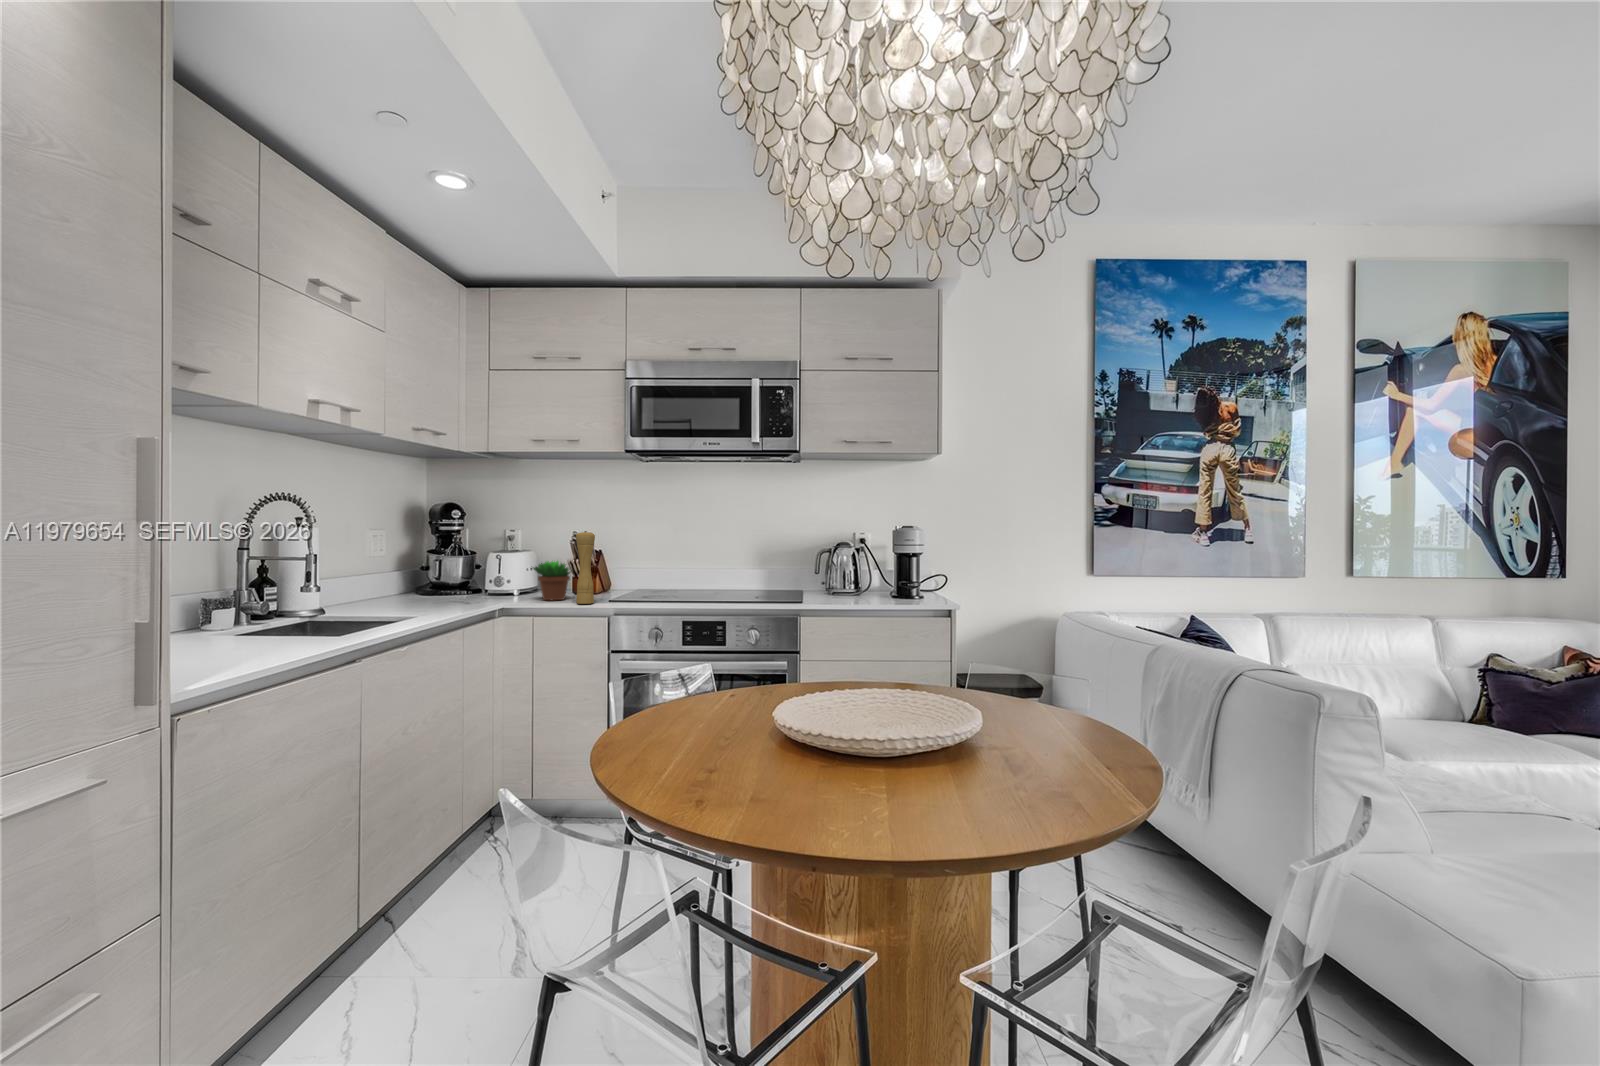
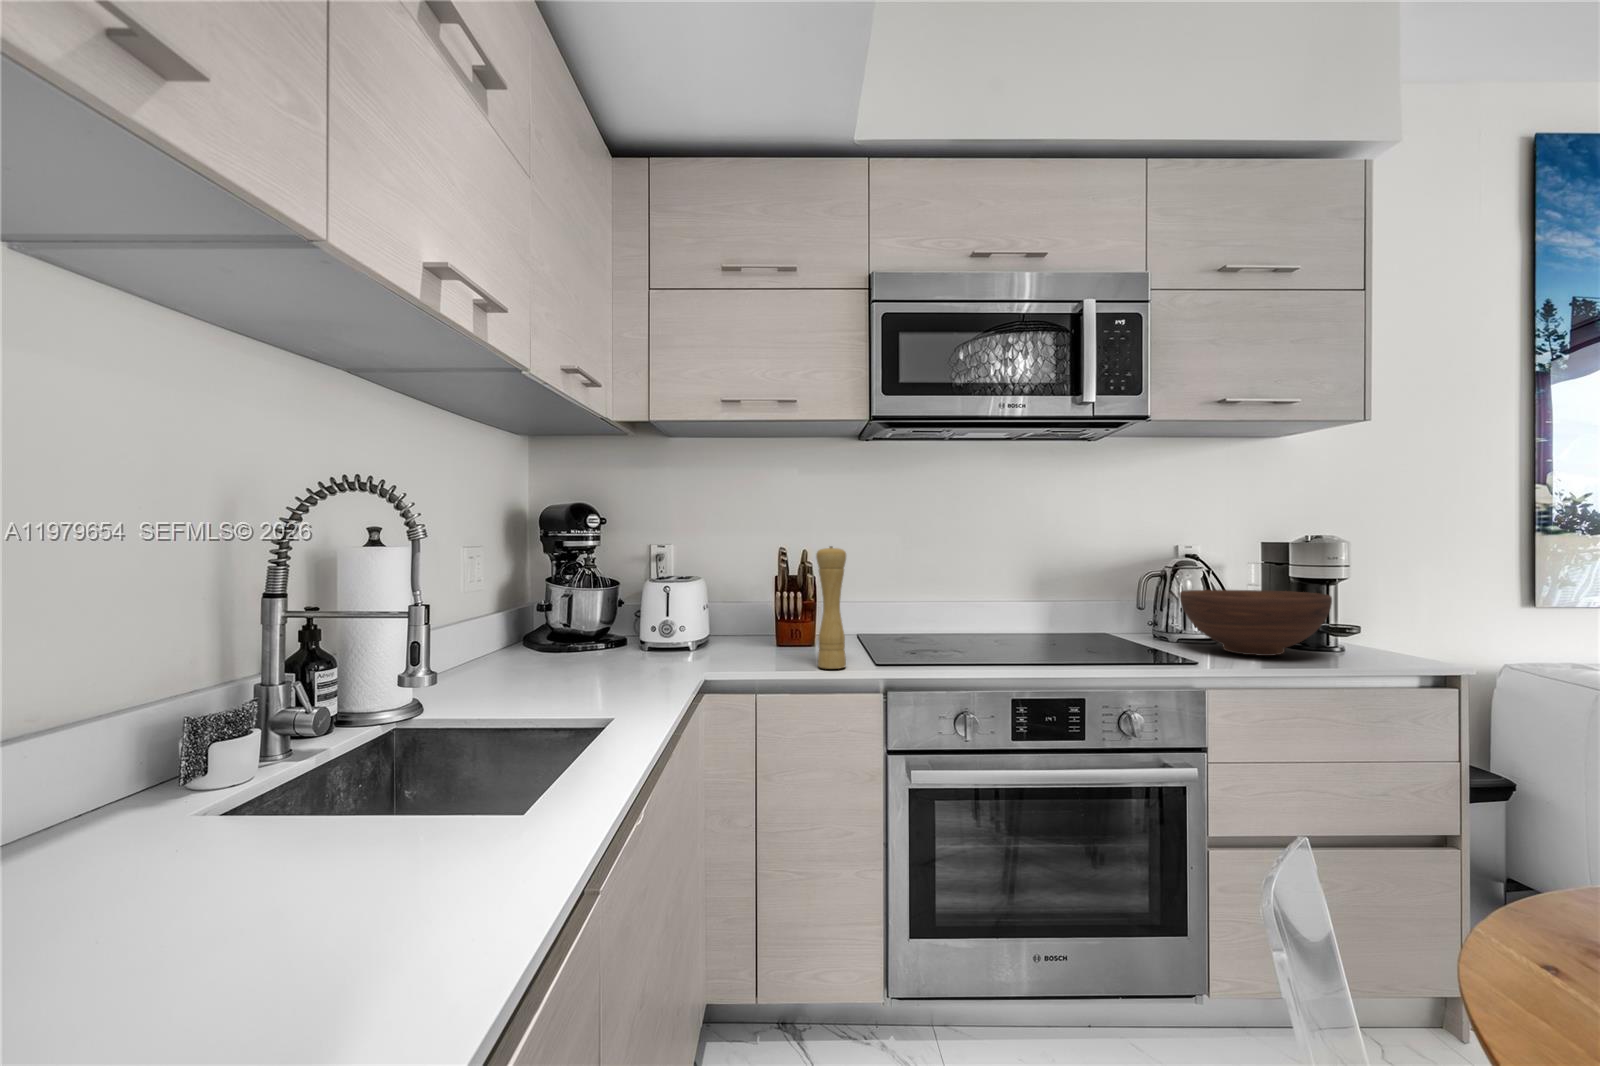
succulent plant: present [533,561,572,600] -> none [729,592,794,661]
fruit bowl: none [822,561,902,601] -> present [1180,590,1332,656]

